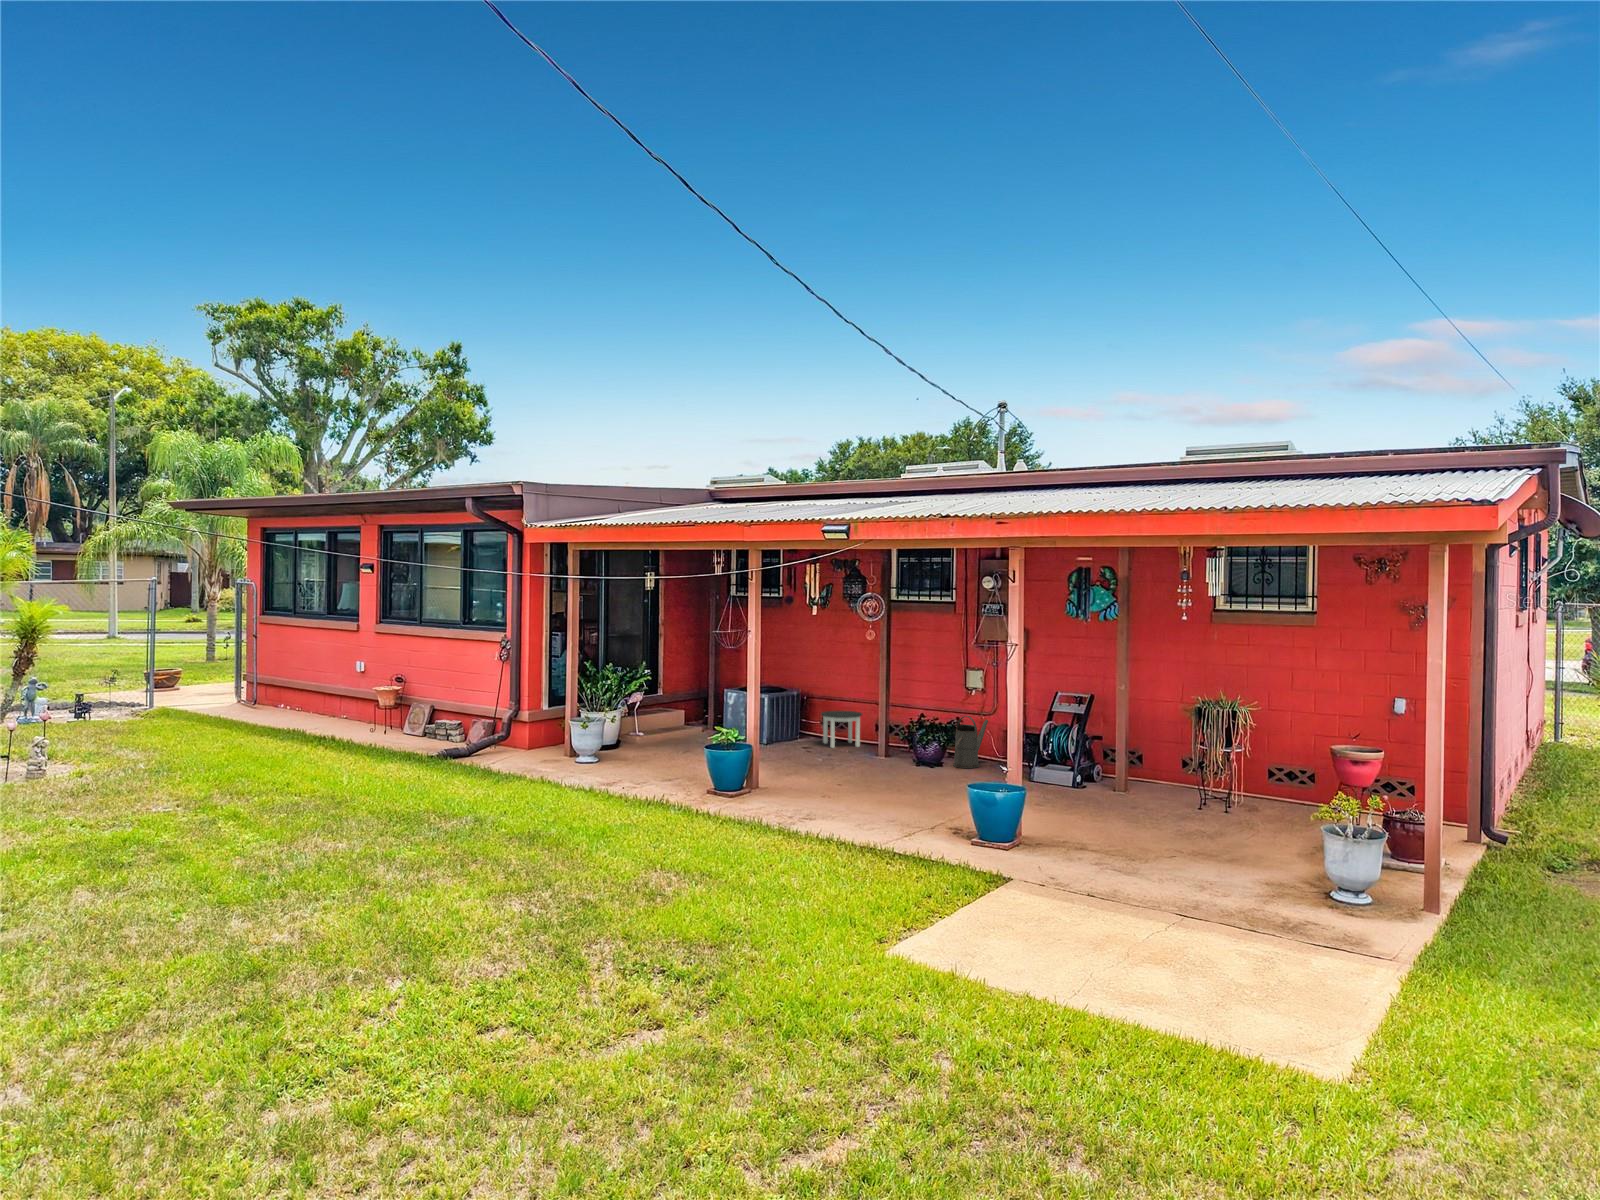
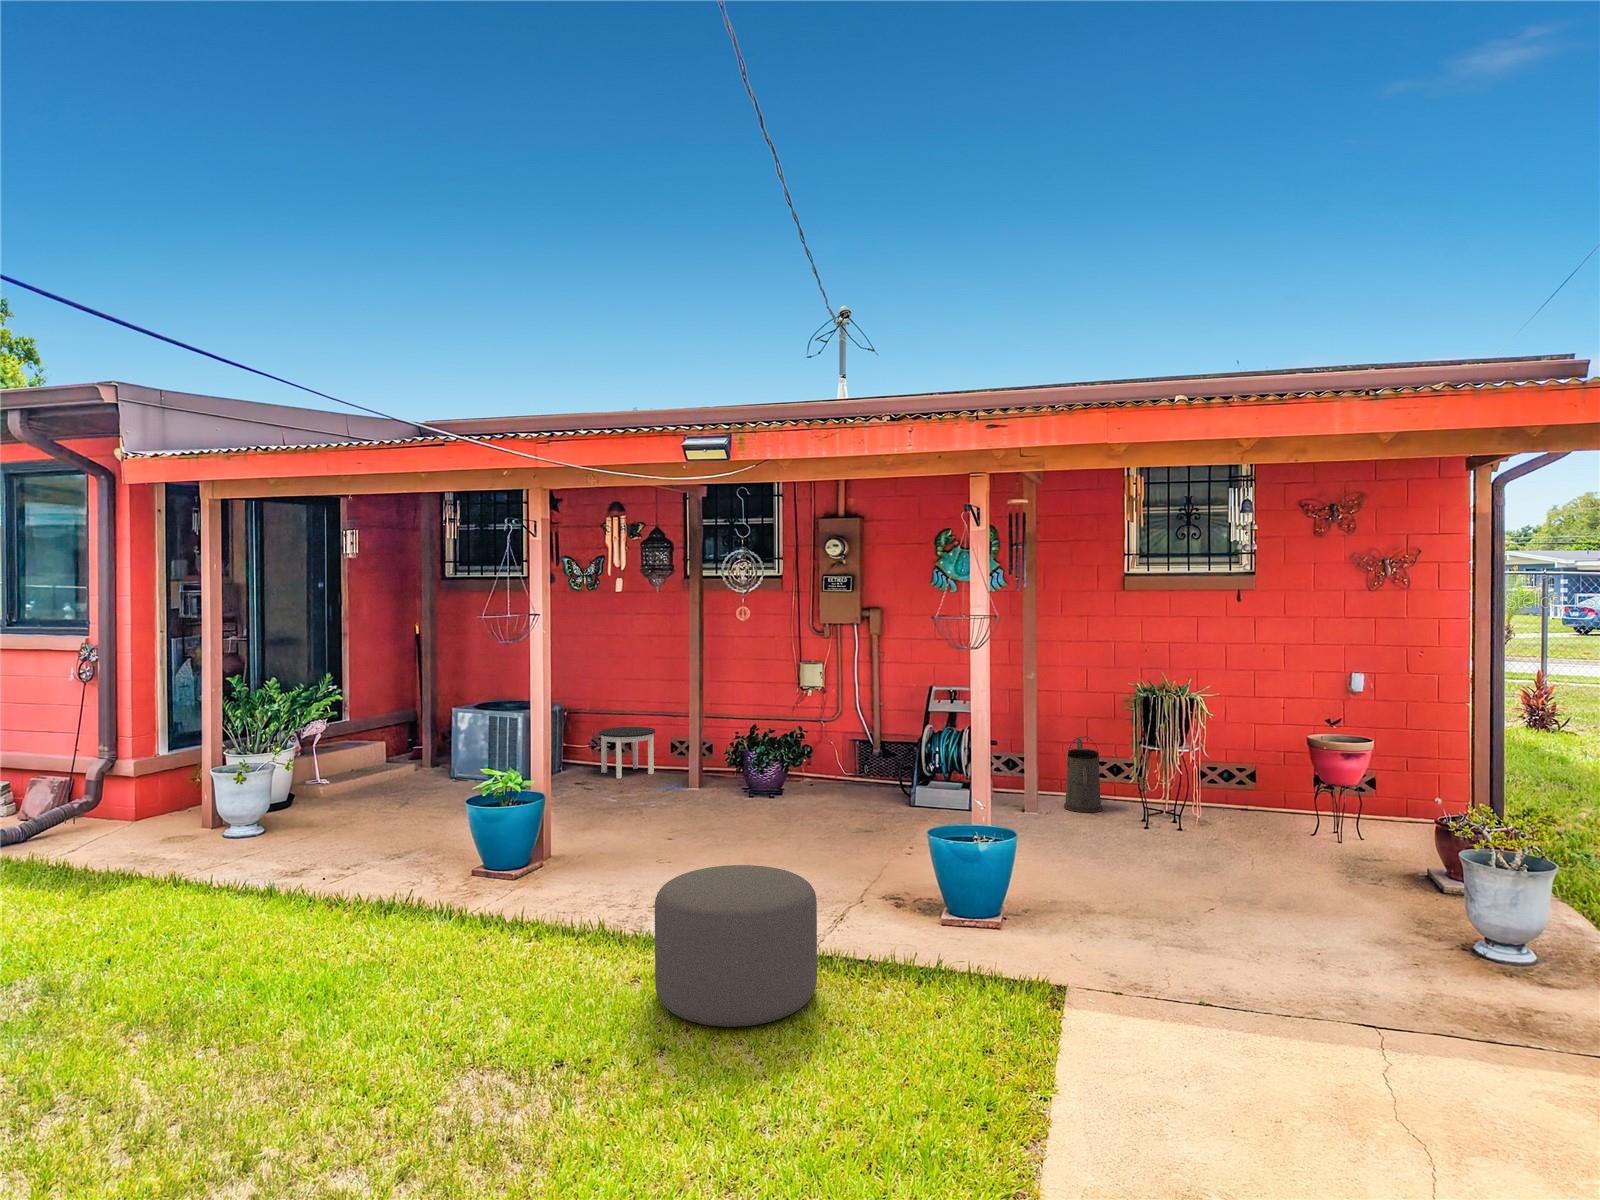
watering can: present [953,716,988,768] -> present [1064,736,1102,813]
ottoman: none [757,787,847,867] -> present [655,865,817,1027]

